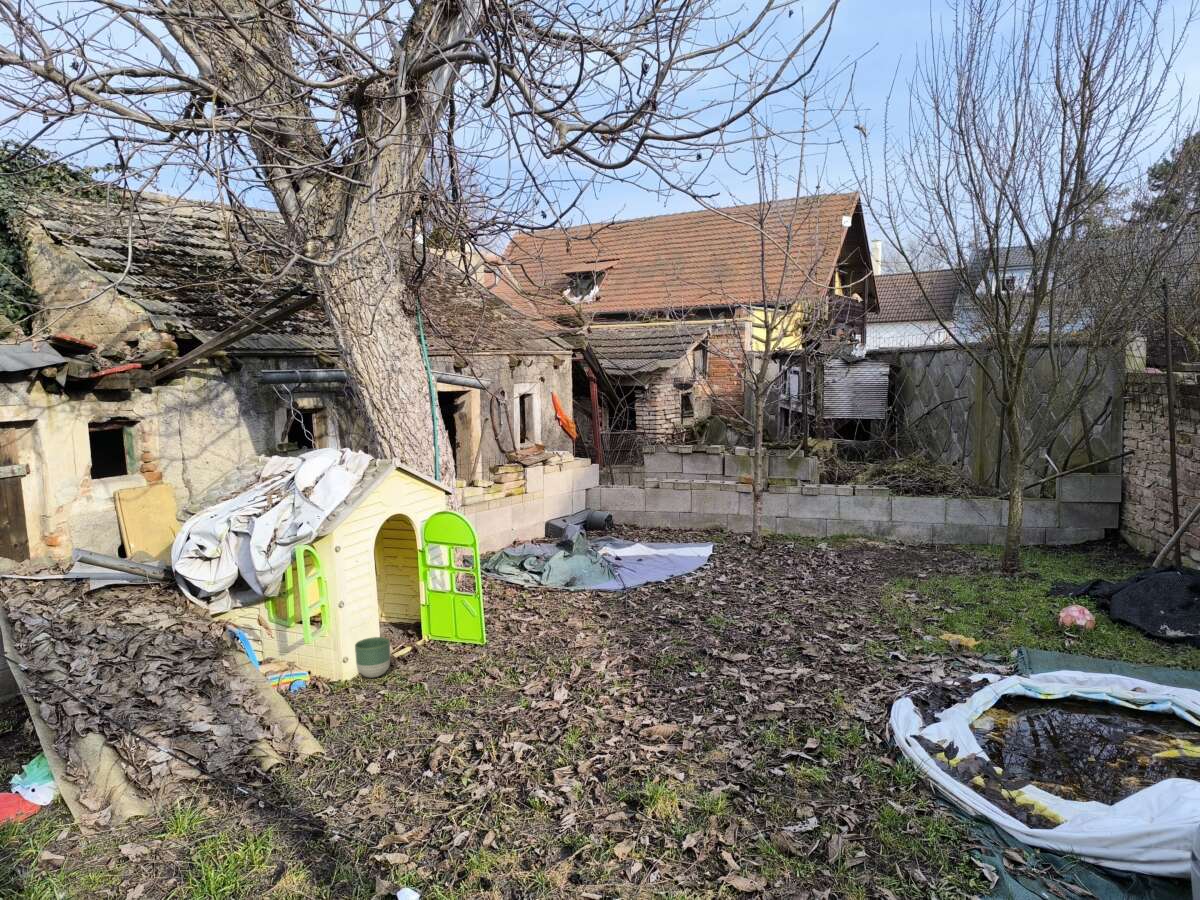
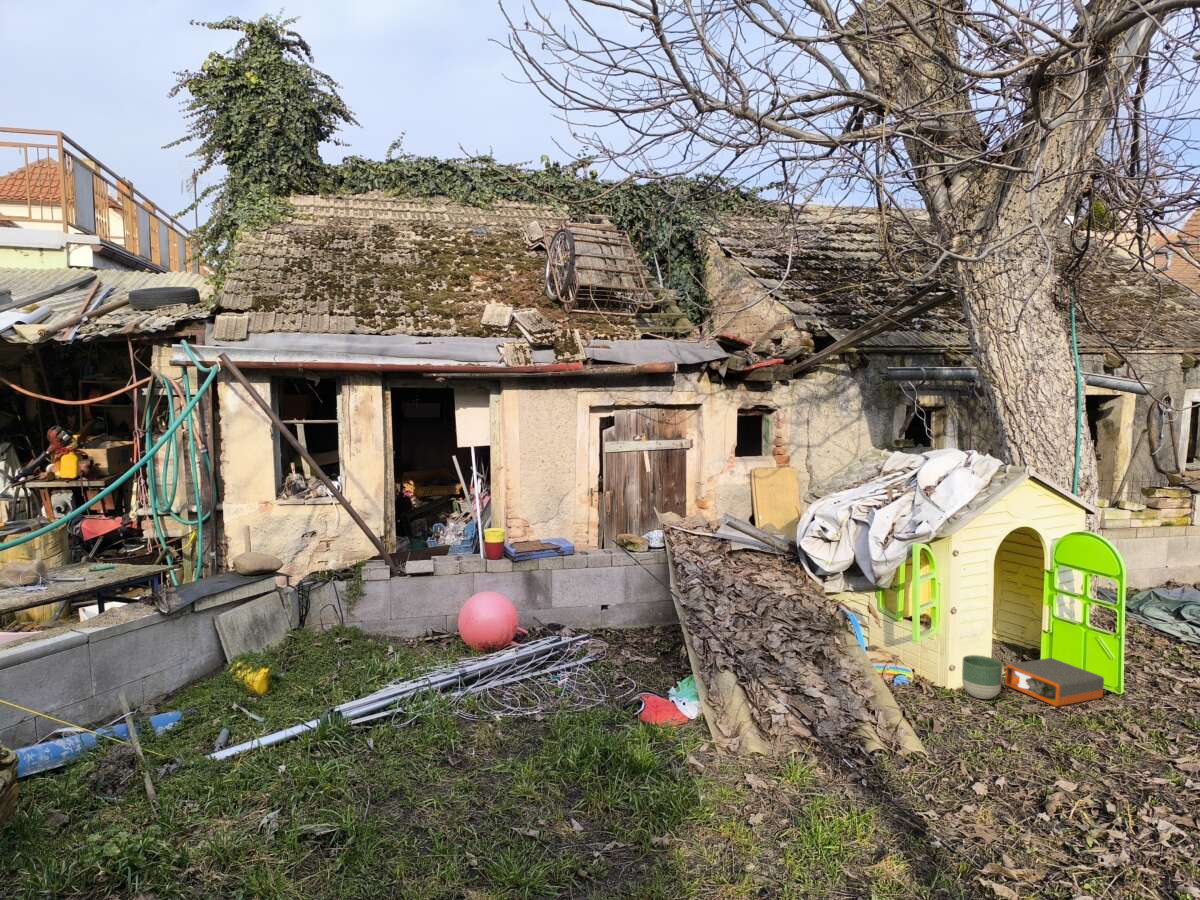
storage box: none [393,623,469,665] -> present [1005,658,1104,706]

